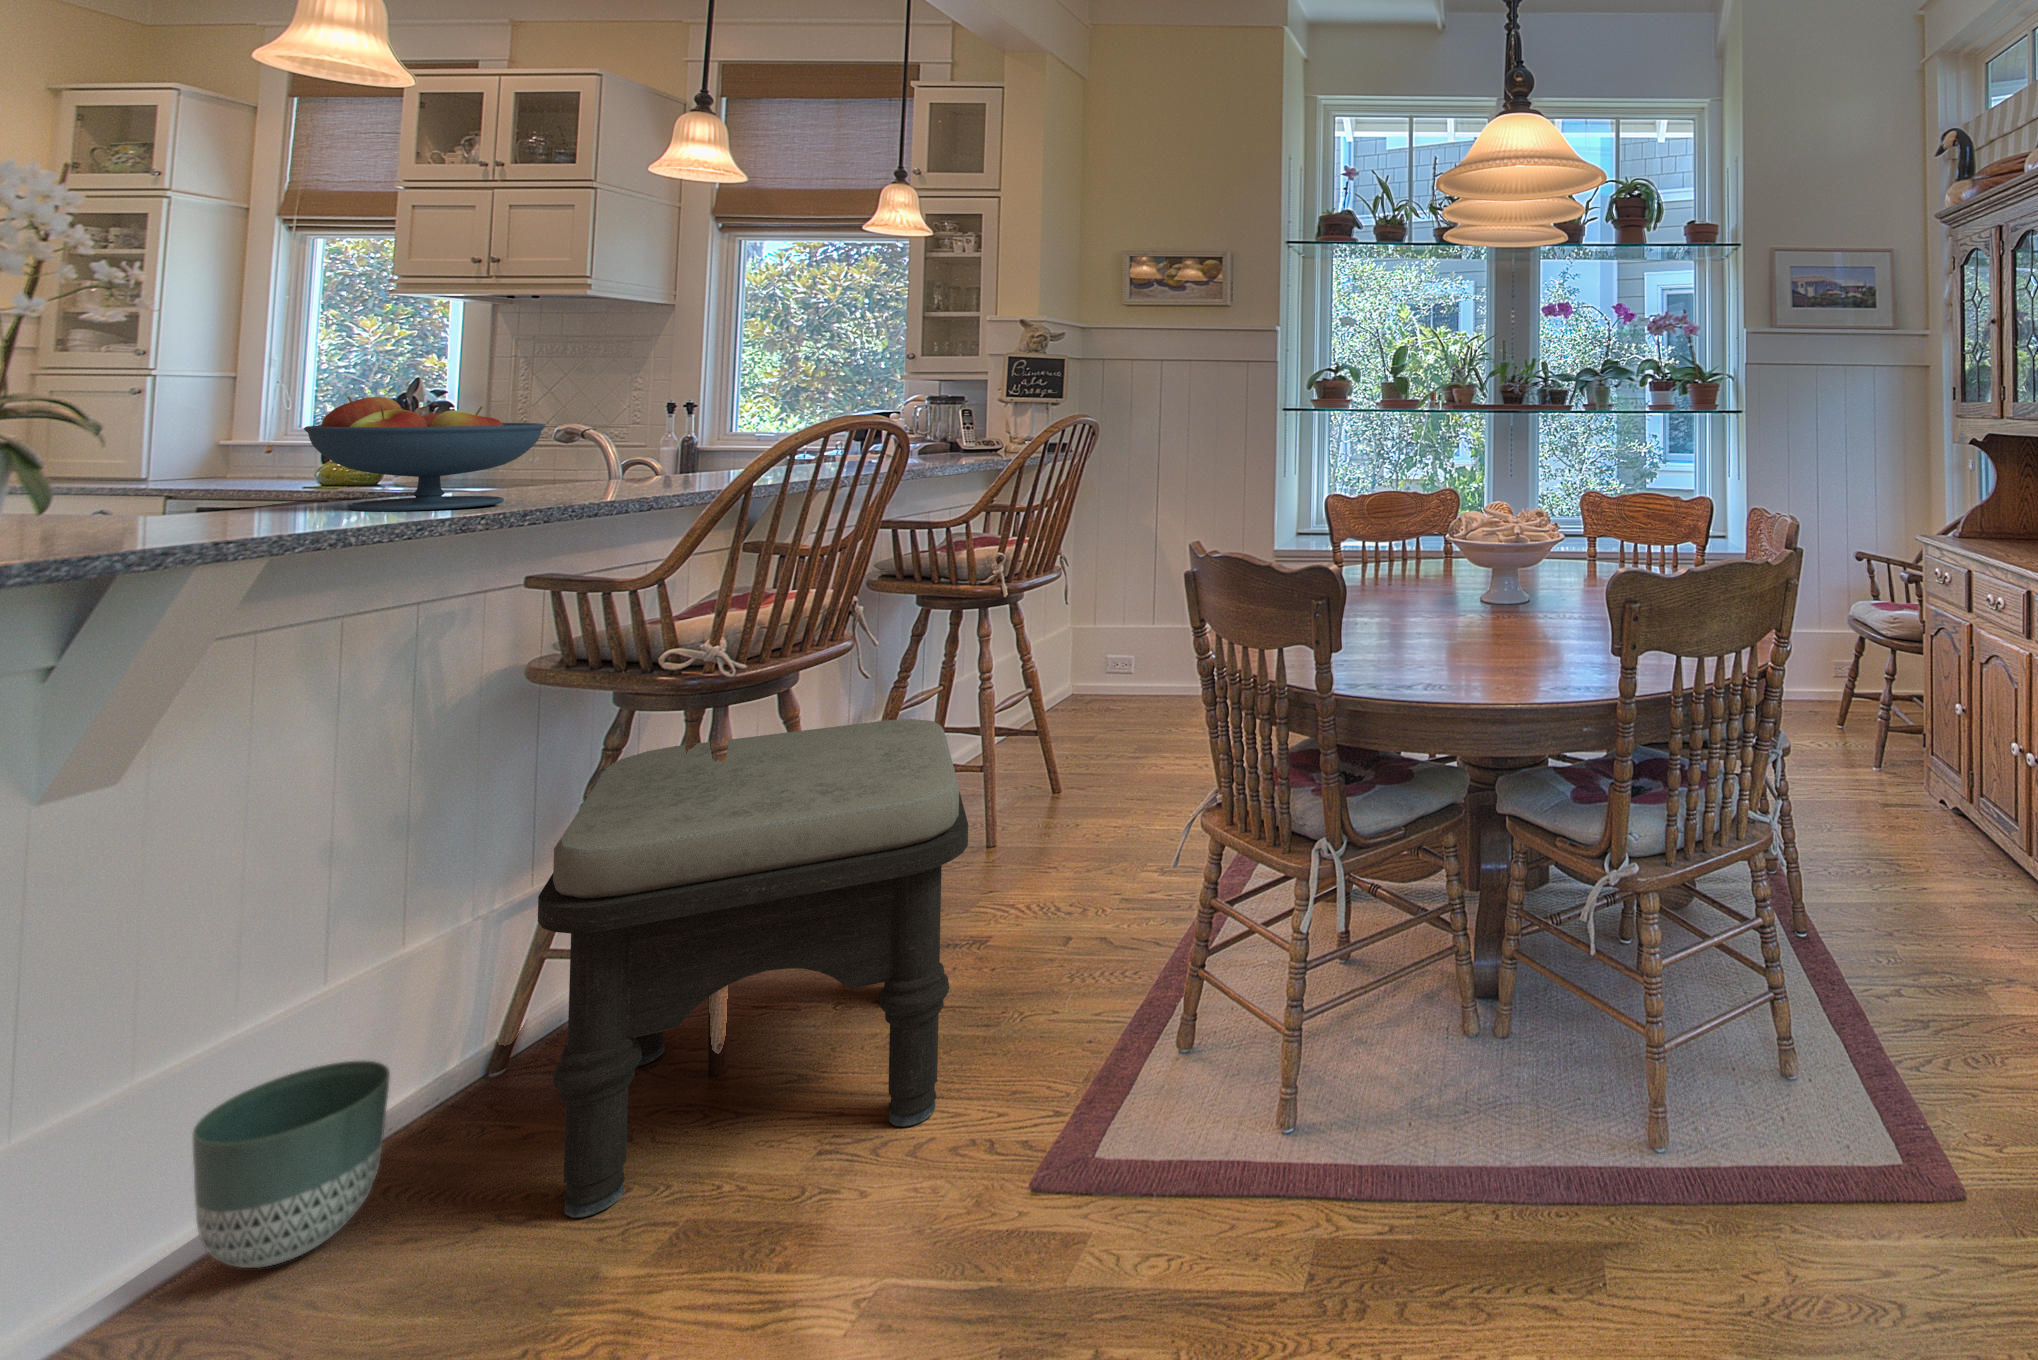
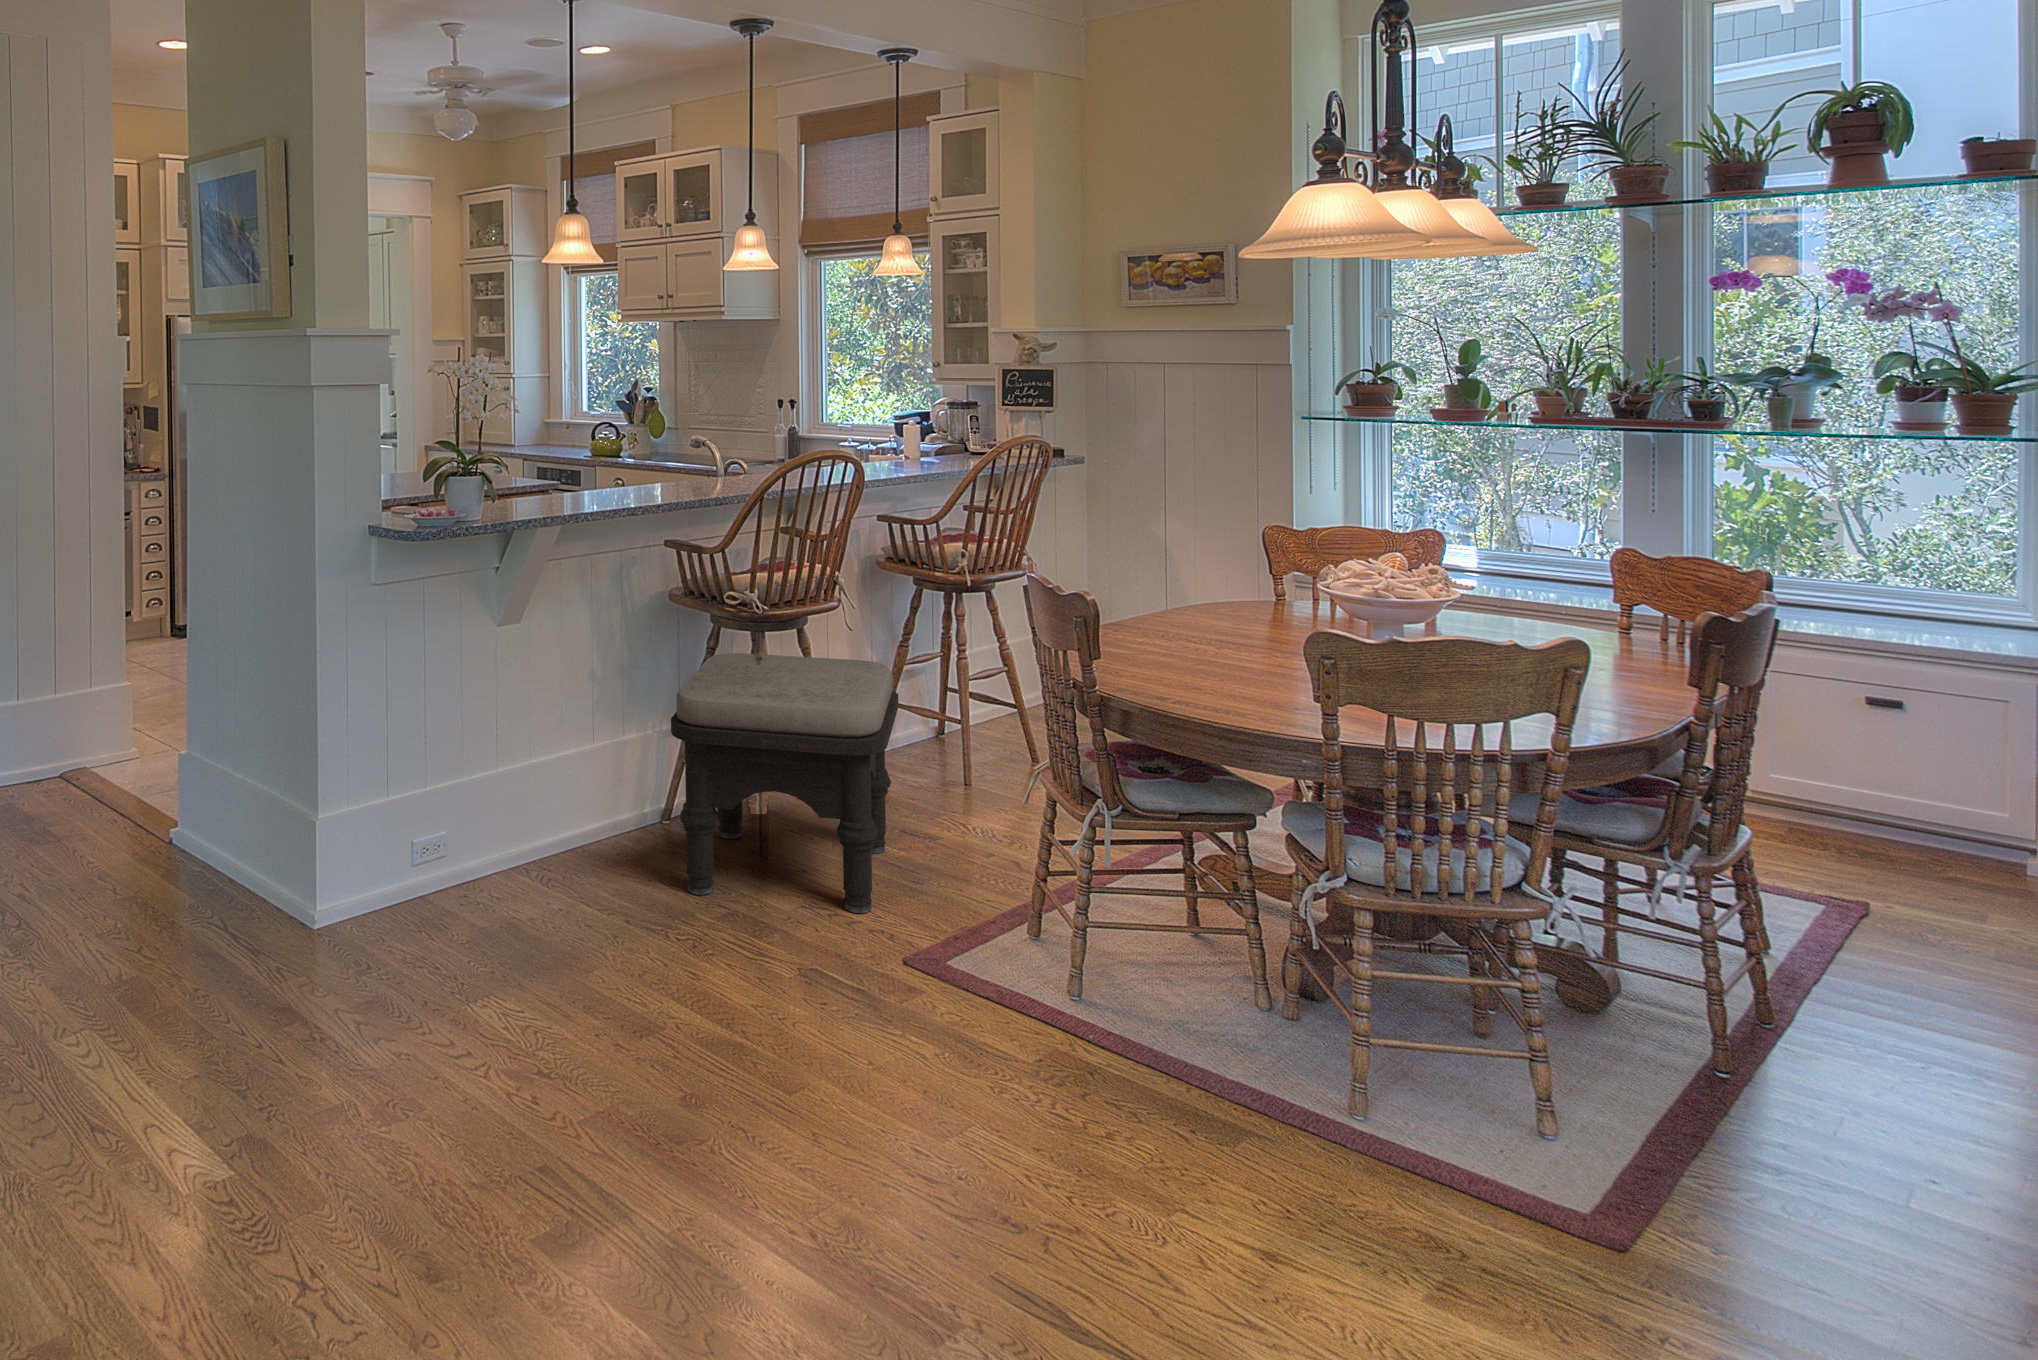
fruit bowl: present [304,397,545,511] -> none [576,435,674,501]
planter: present [193,1061,390,1268] -> none [552,782,619,867]

